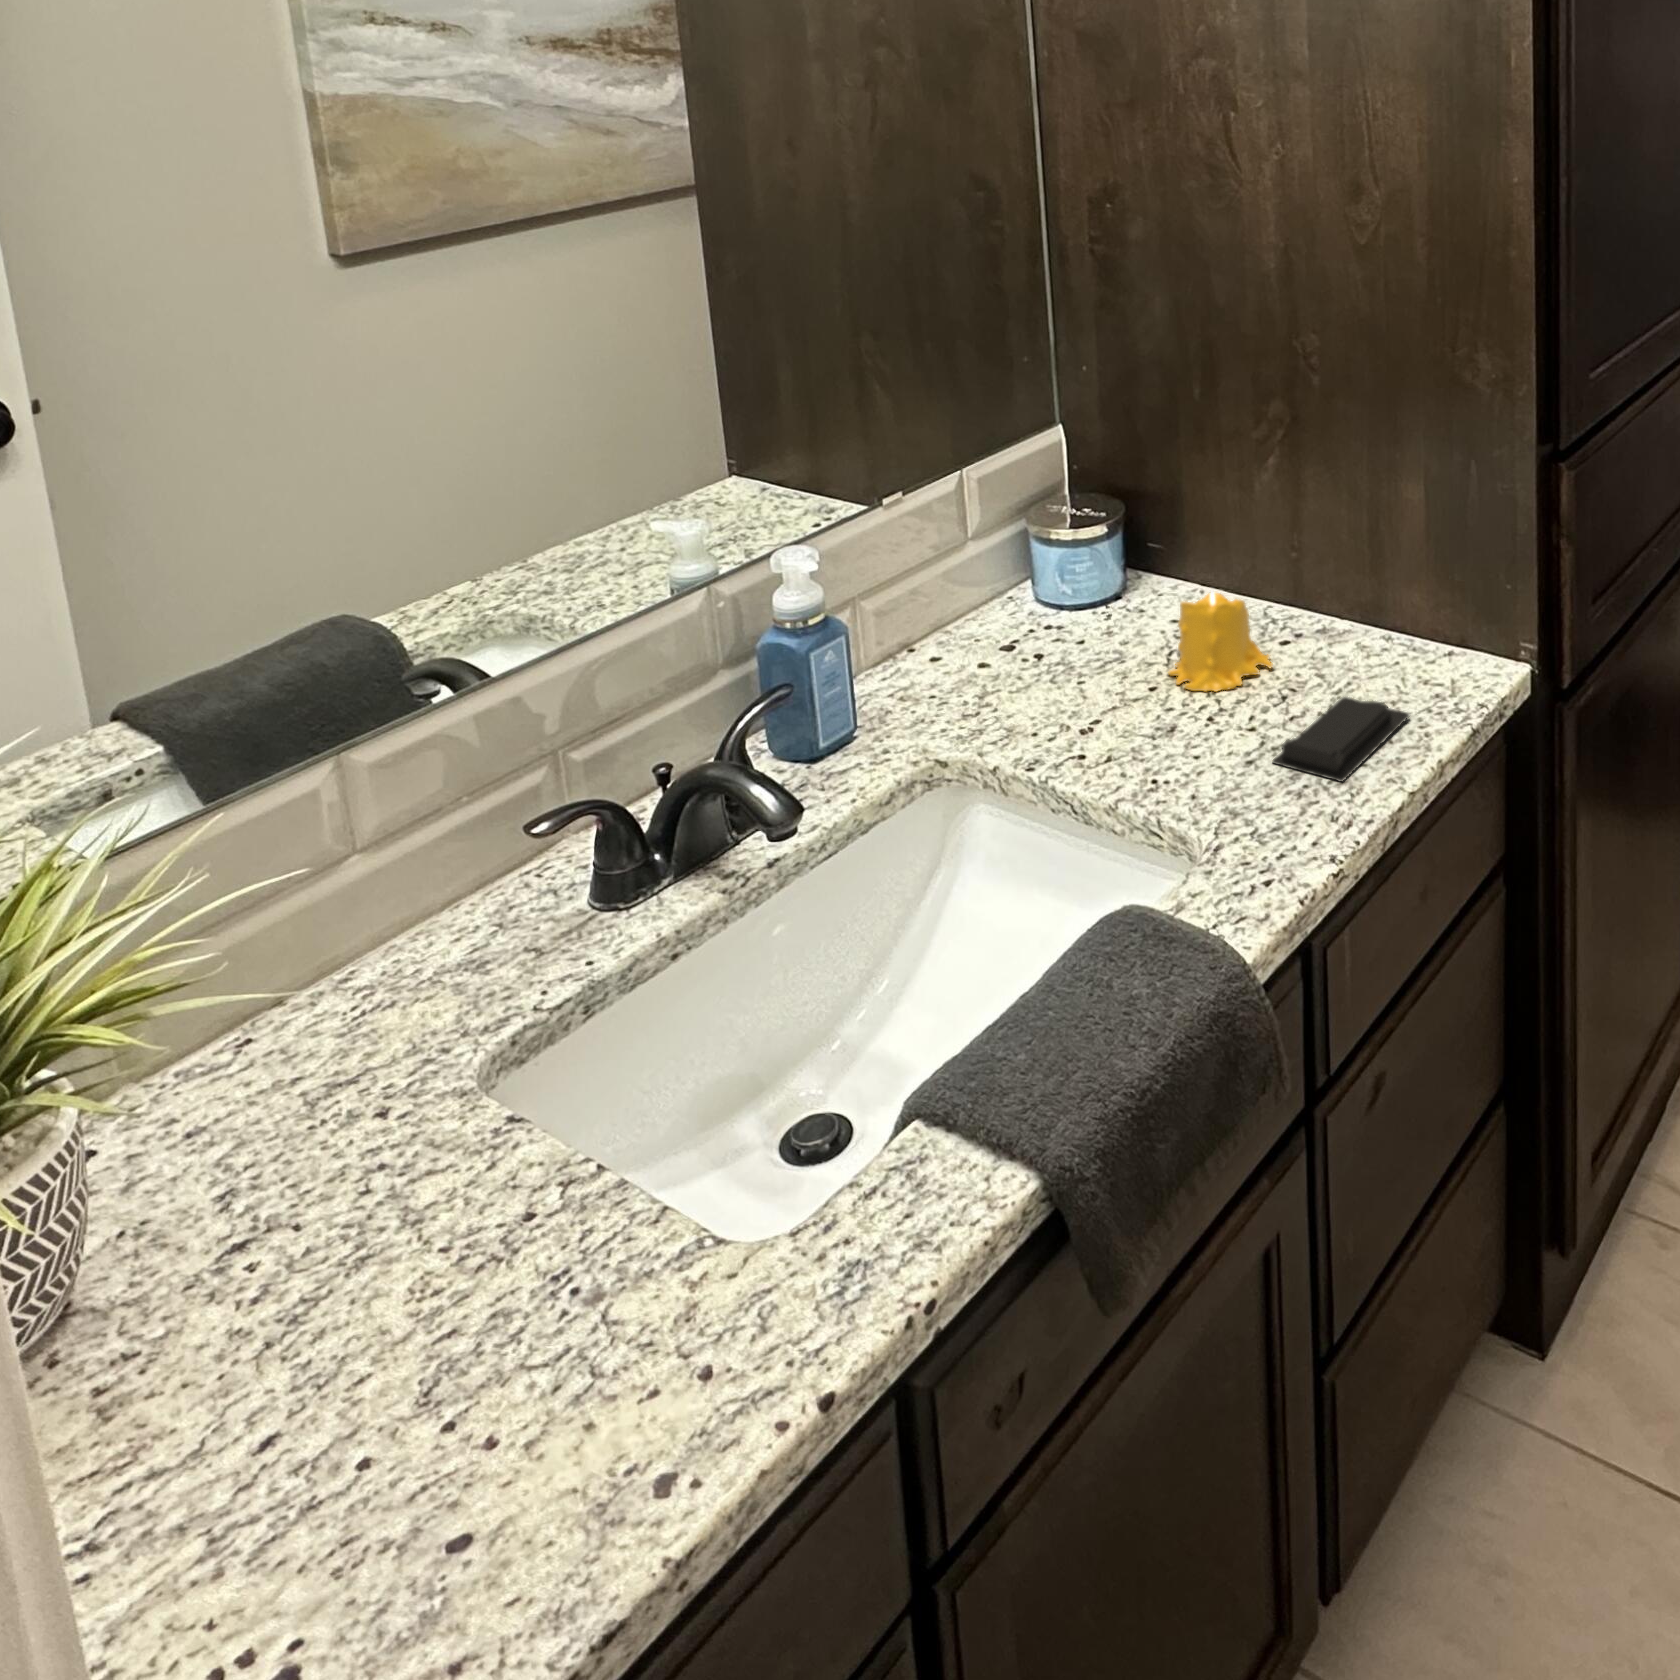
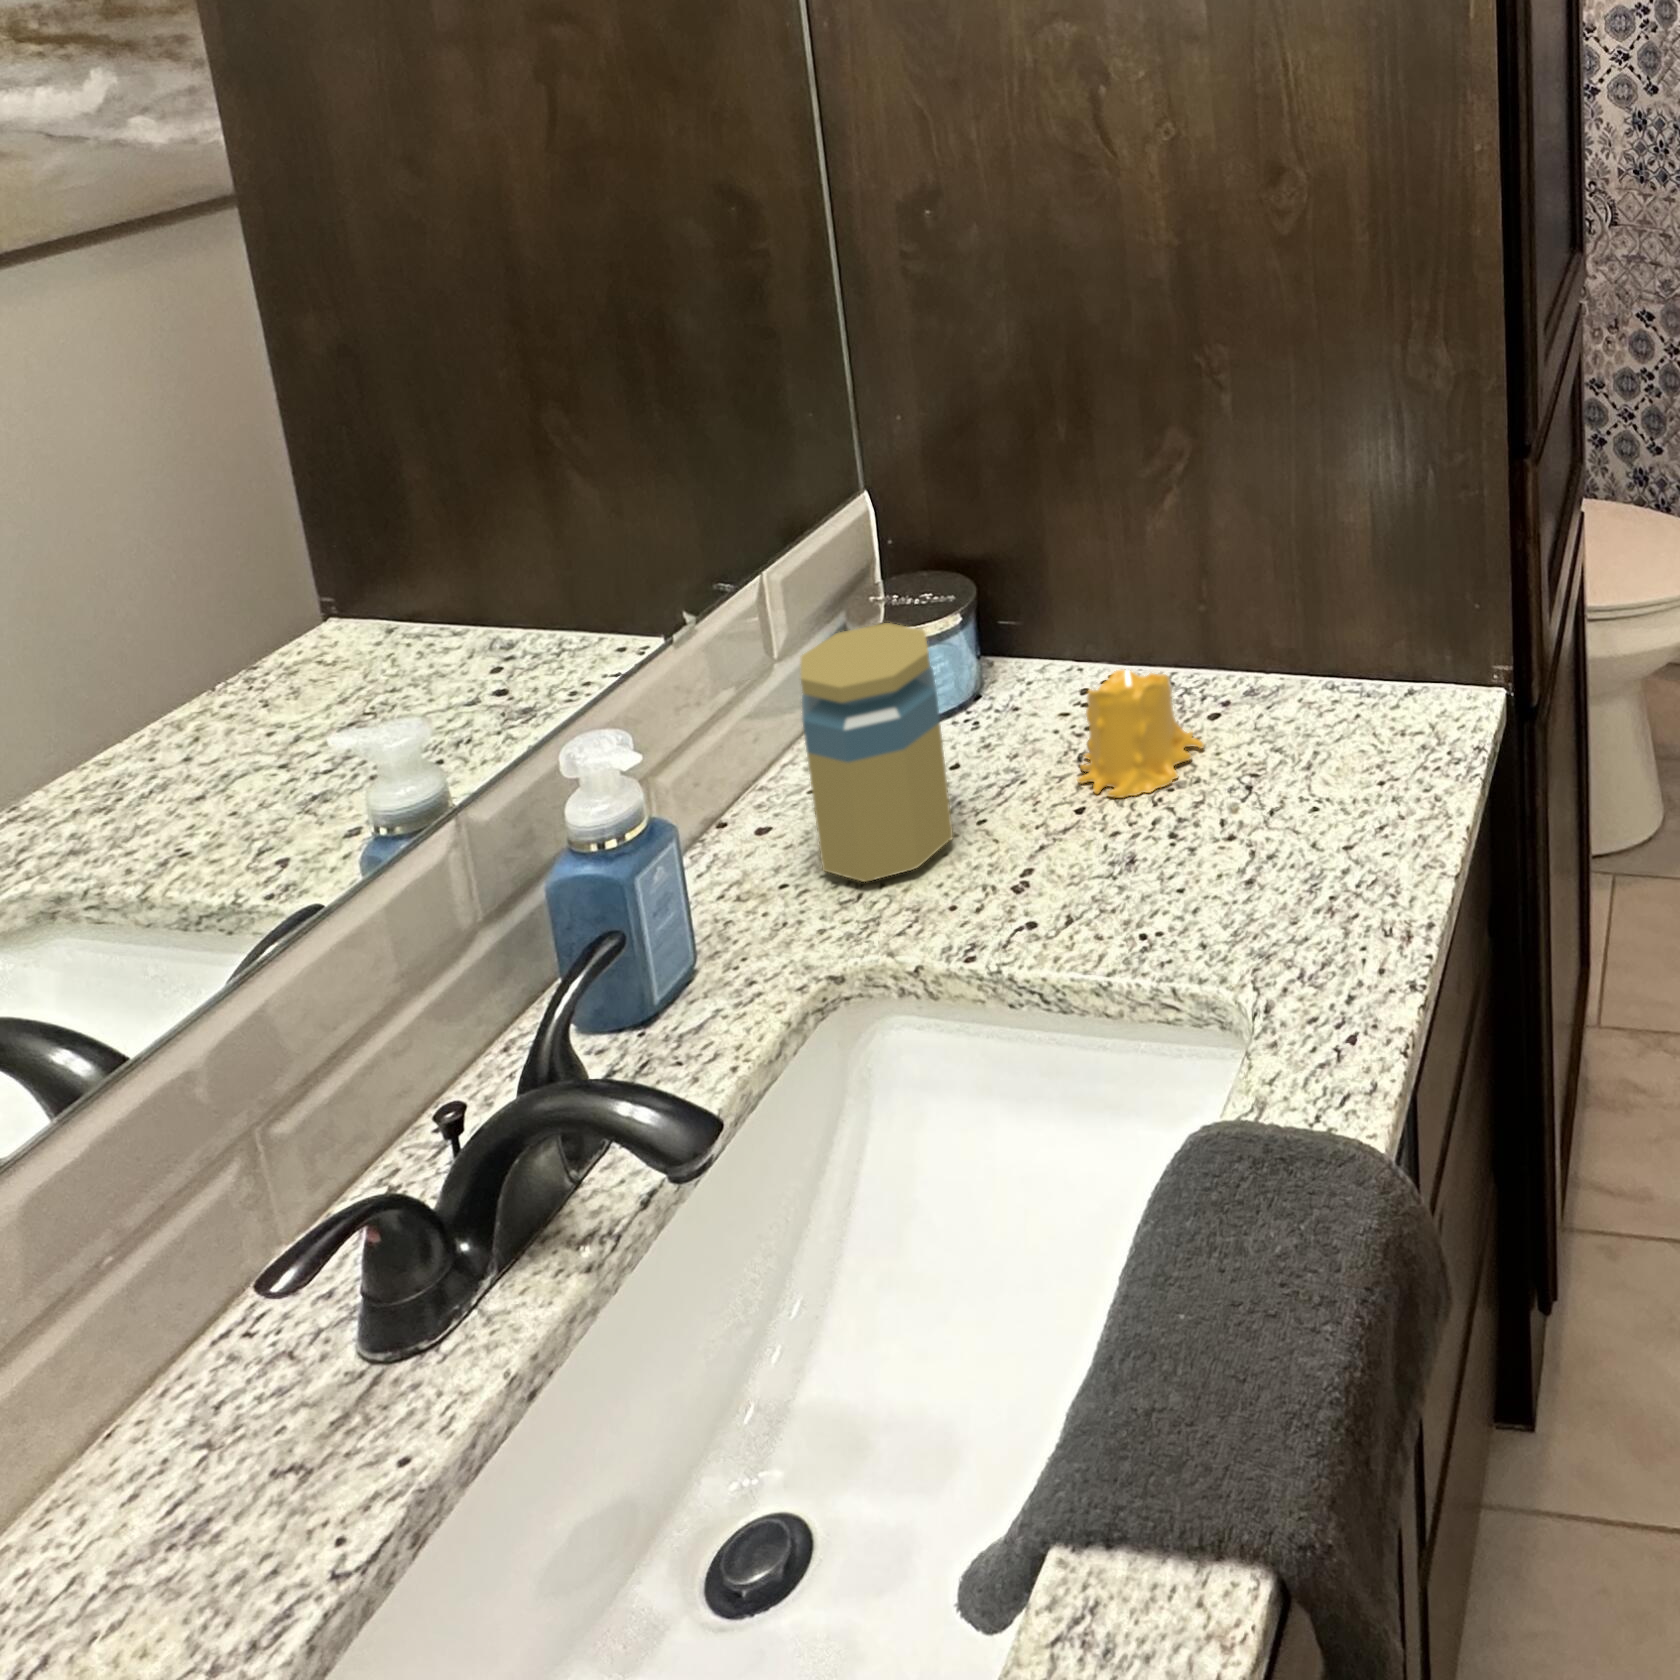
jar: none [956,519,1067,710] -> present [801,623,953,882]
soap bar: present [1273,697,1410,782] -> none [1270,766,1399,877]

